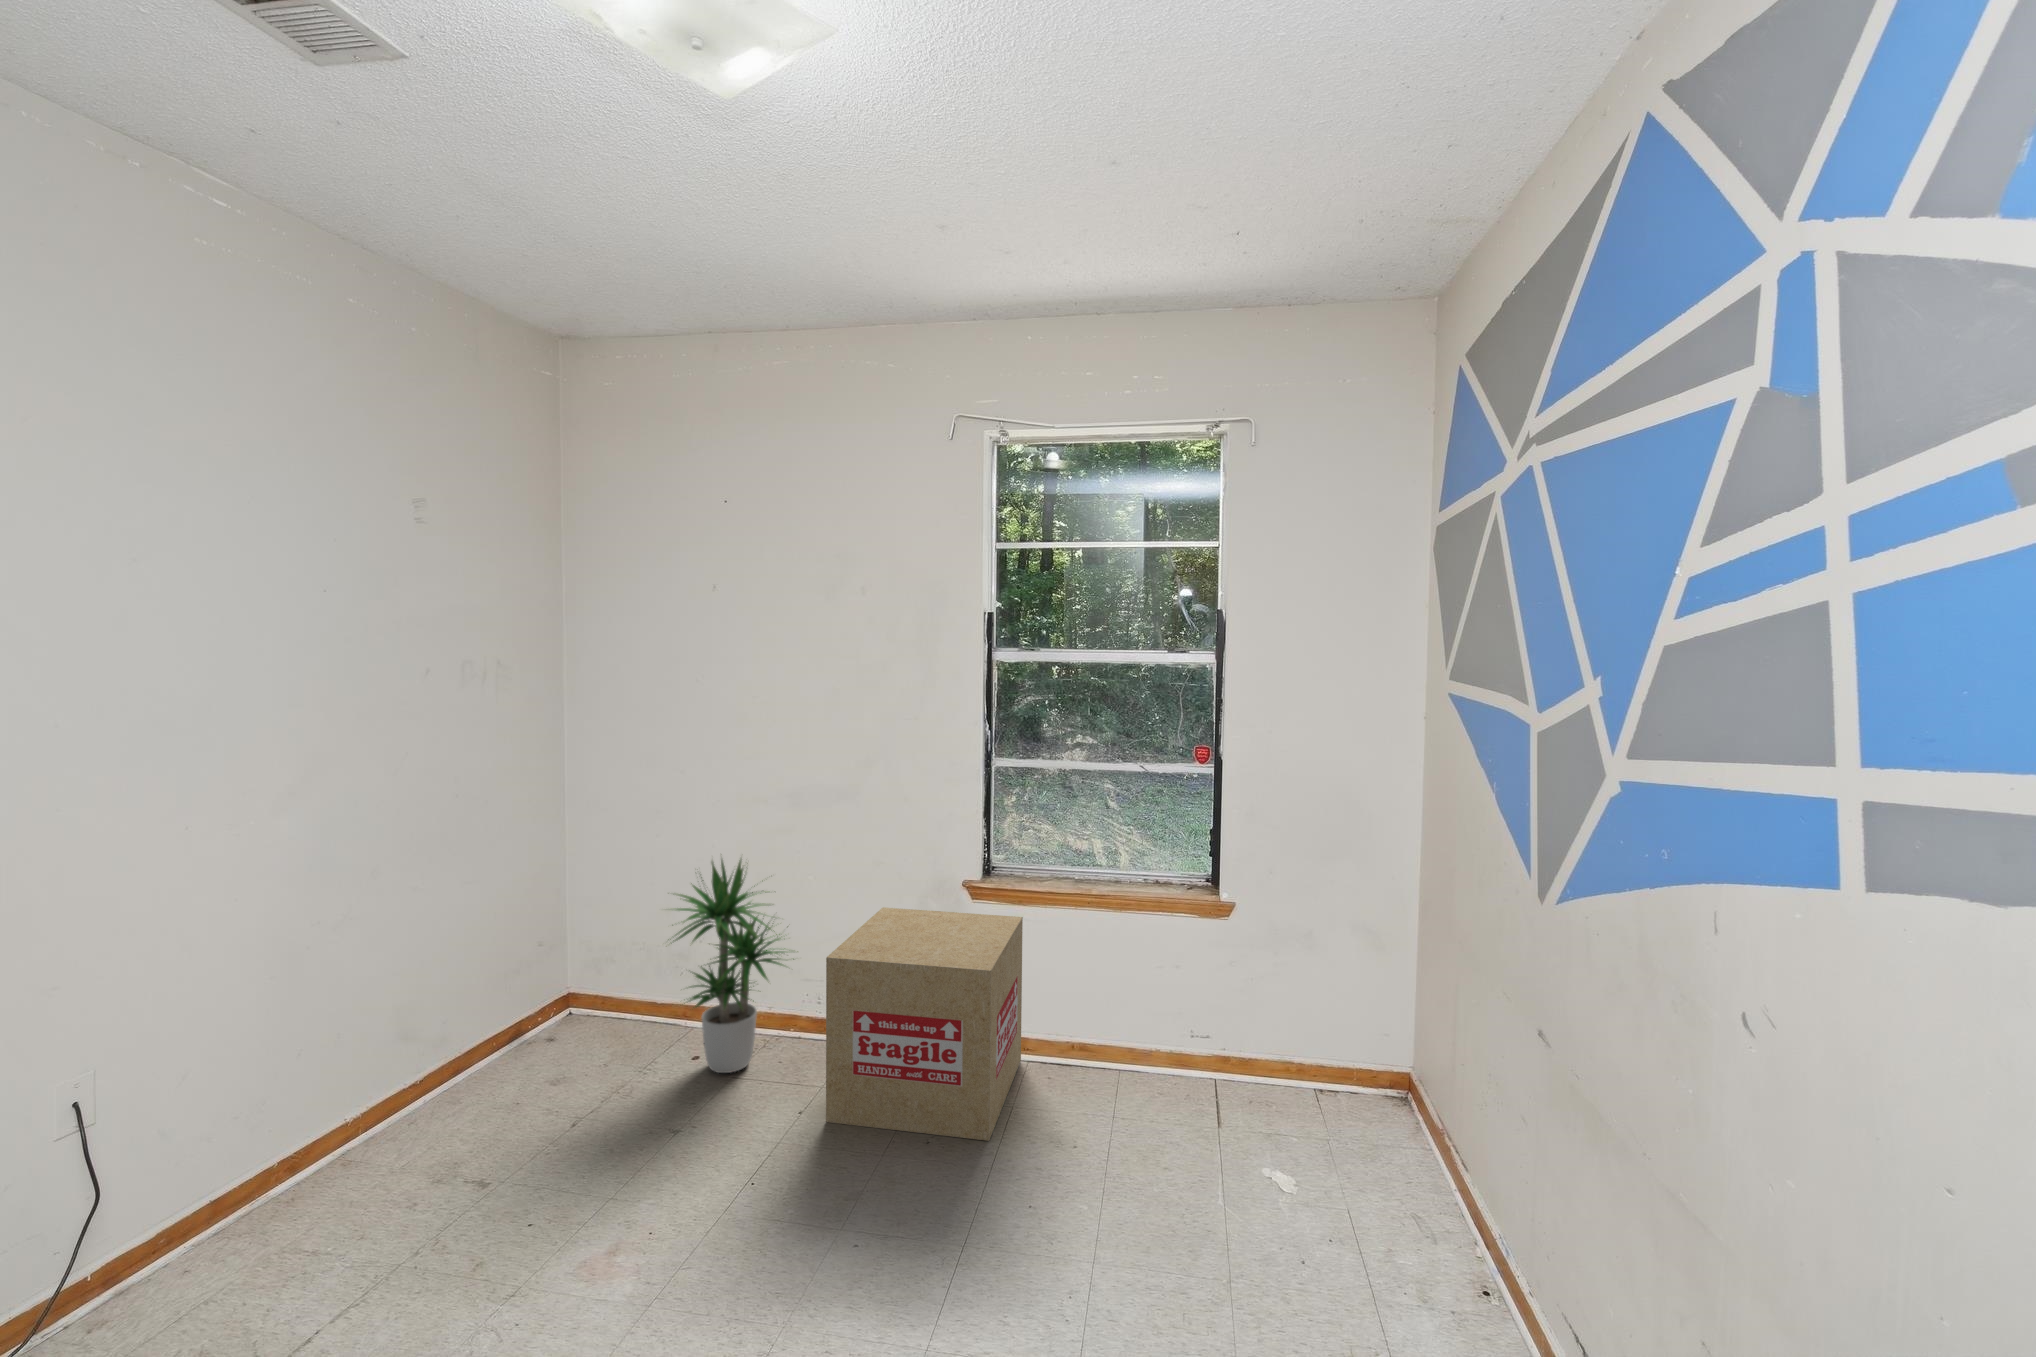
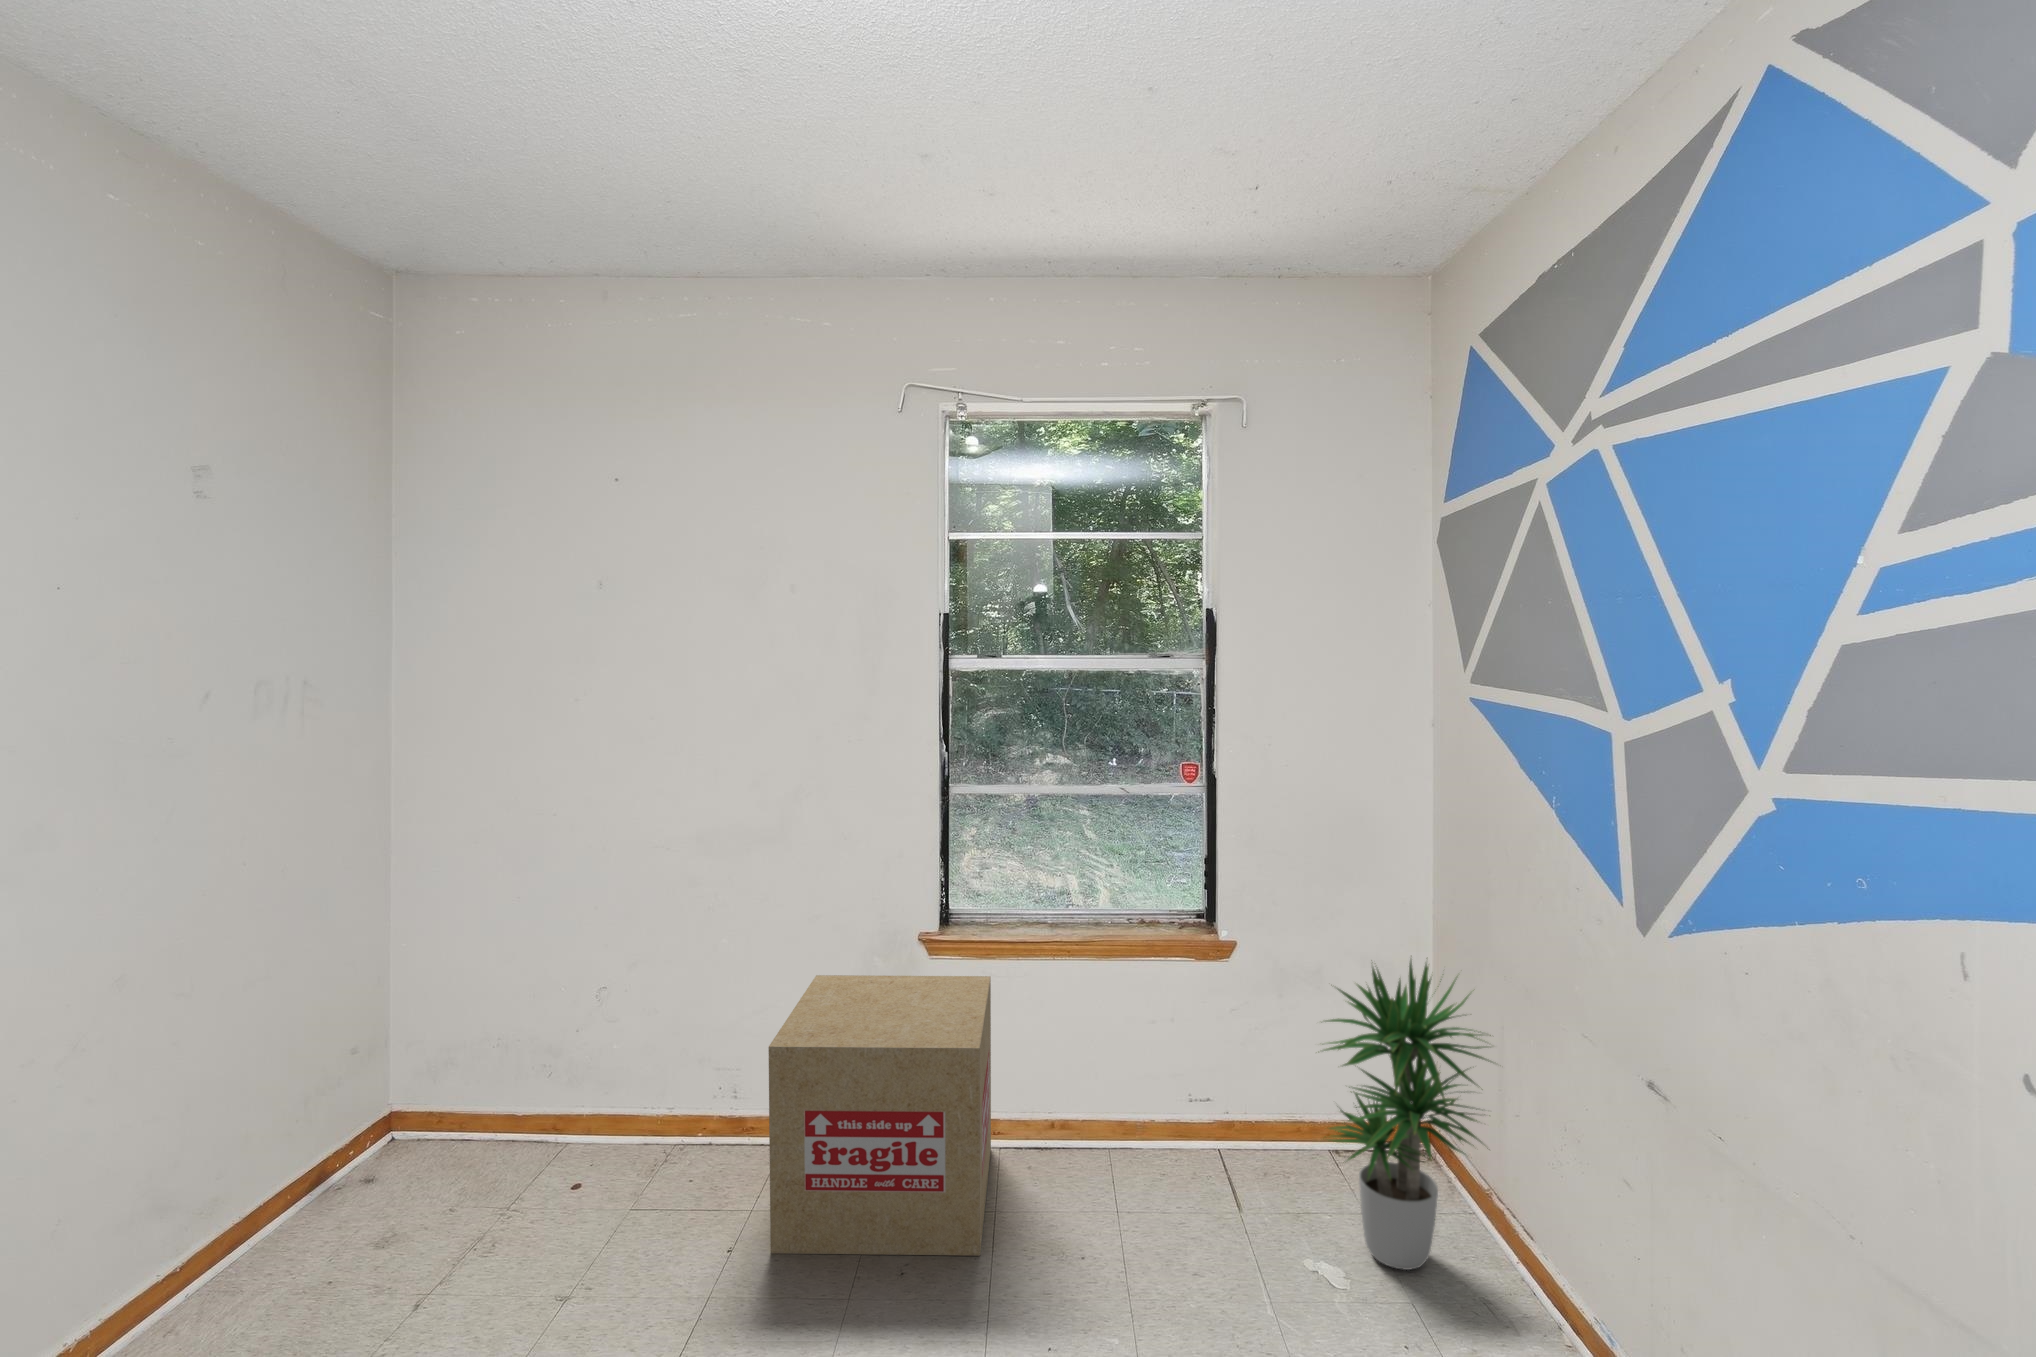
potted plant: present [668,859,794,1073] -> present [1324,960,1491,1270]

